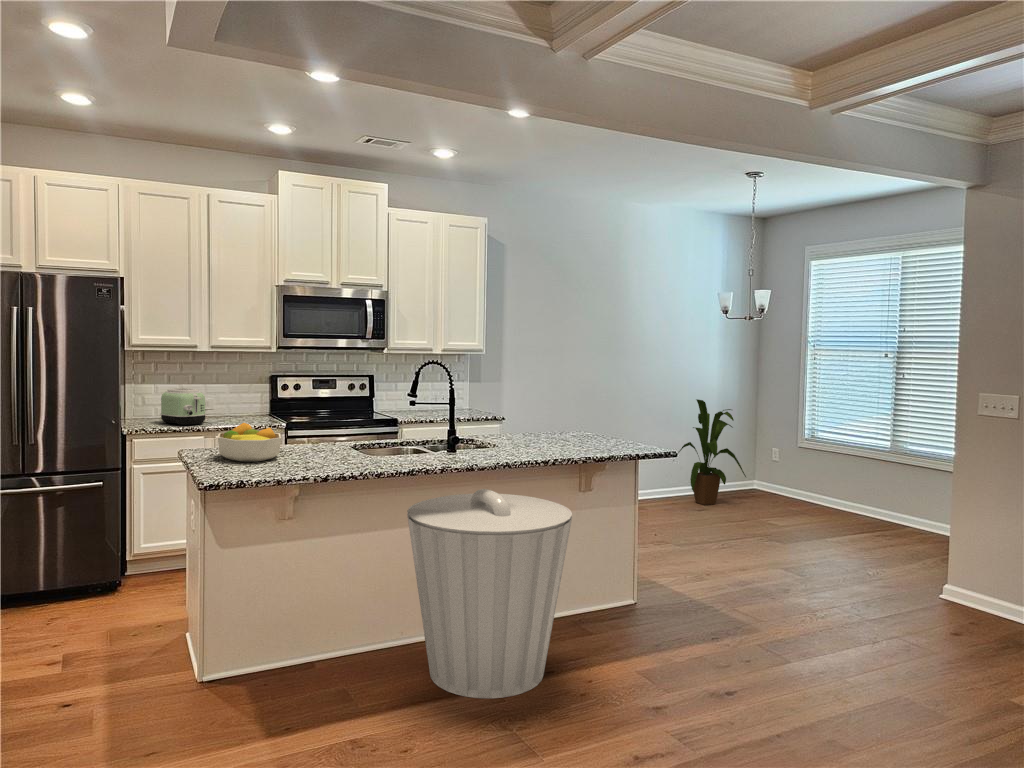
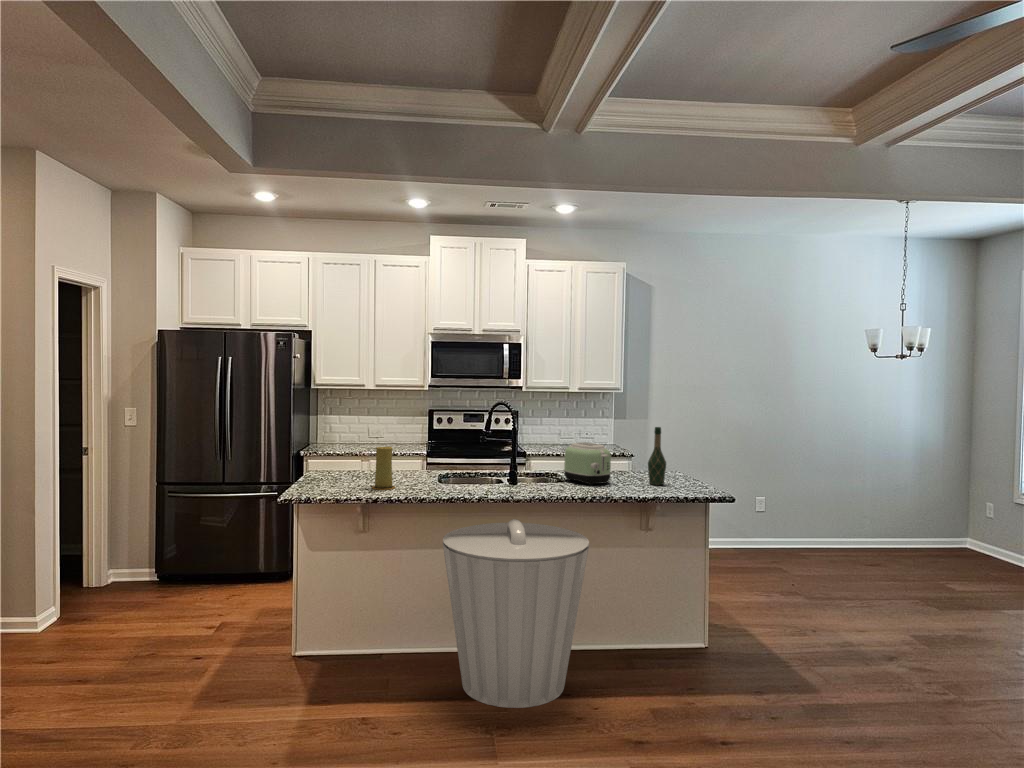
wine bottle: none [583,384,603,445] -> present [648,427,666,485]
toaster: present [161,388,206,425] -> present [564,442,611,485]
house plant: present [678,399,746,505] -> none [843,442,927,556]
candle: none [301,414,330,466] -> present [372,447,395,490]
fruit bowl: present [218,423,281,462] -> none [320,451,371,483]

